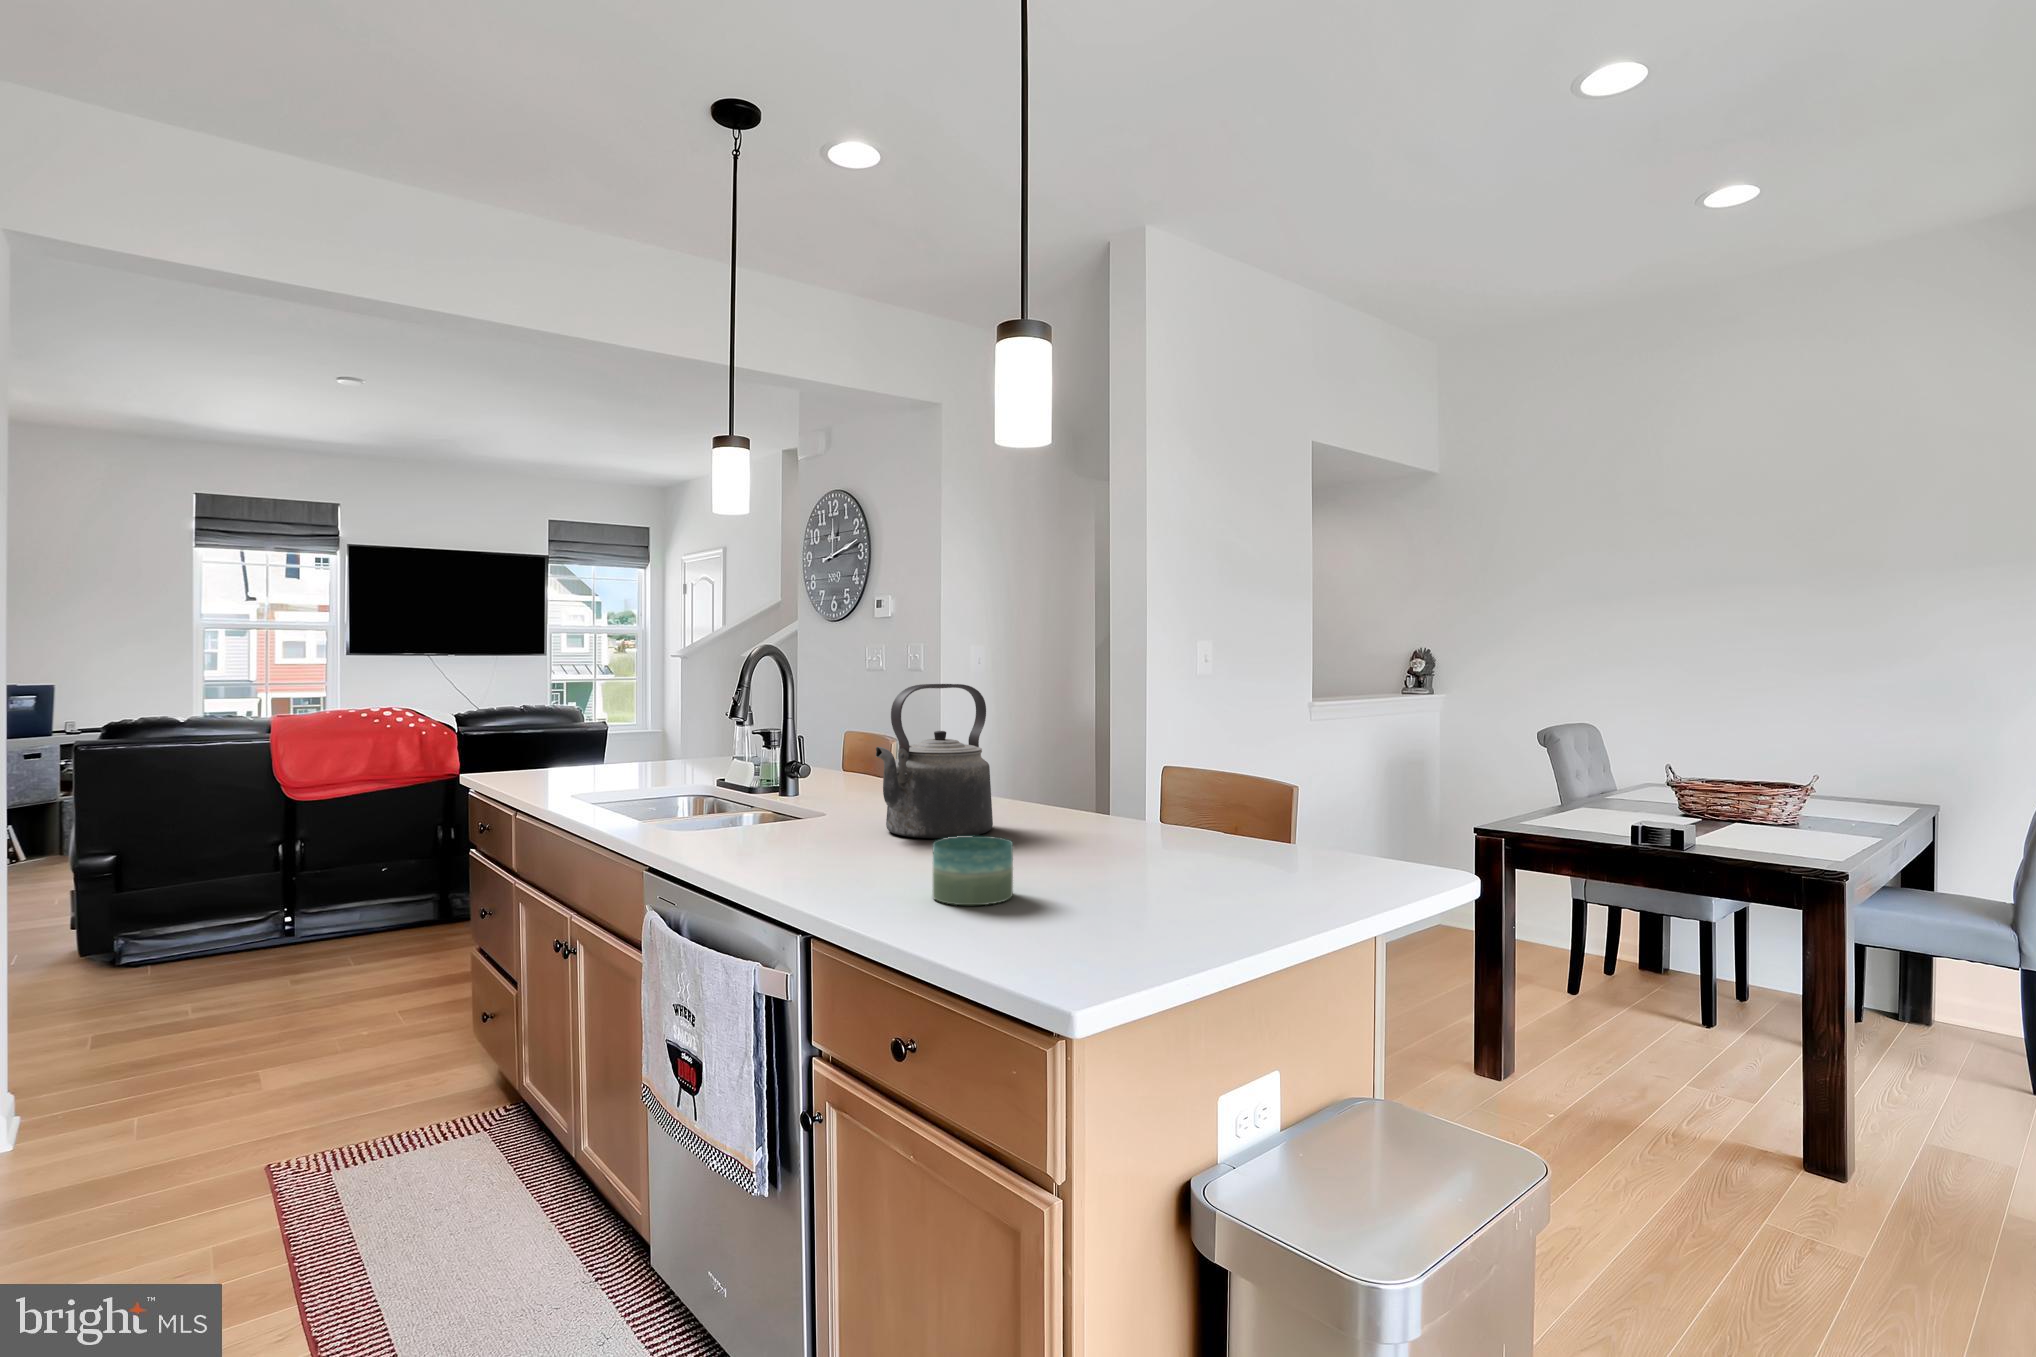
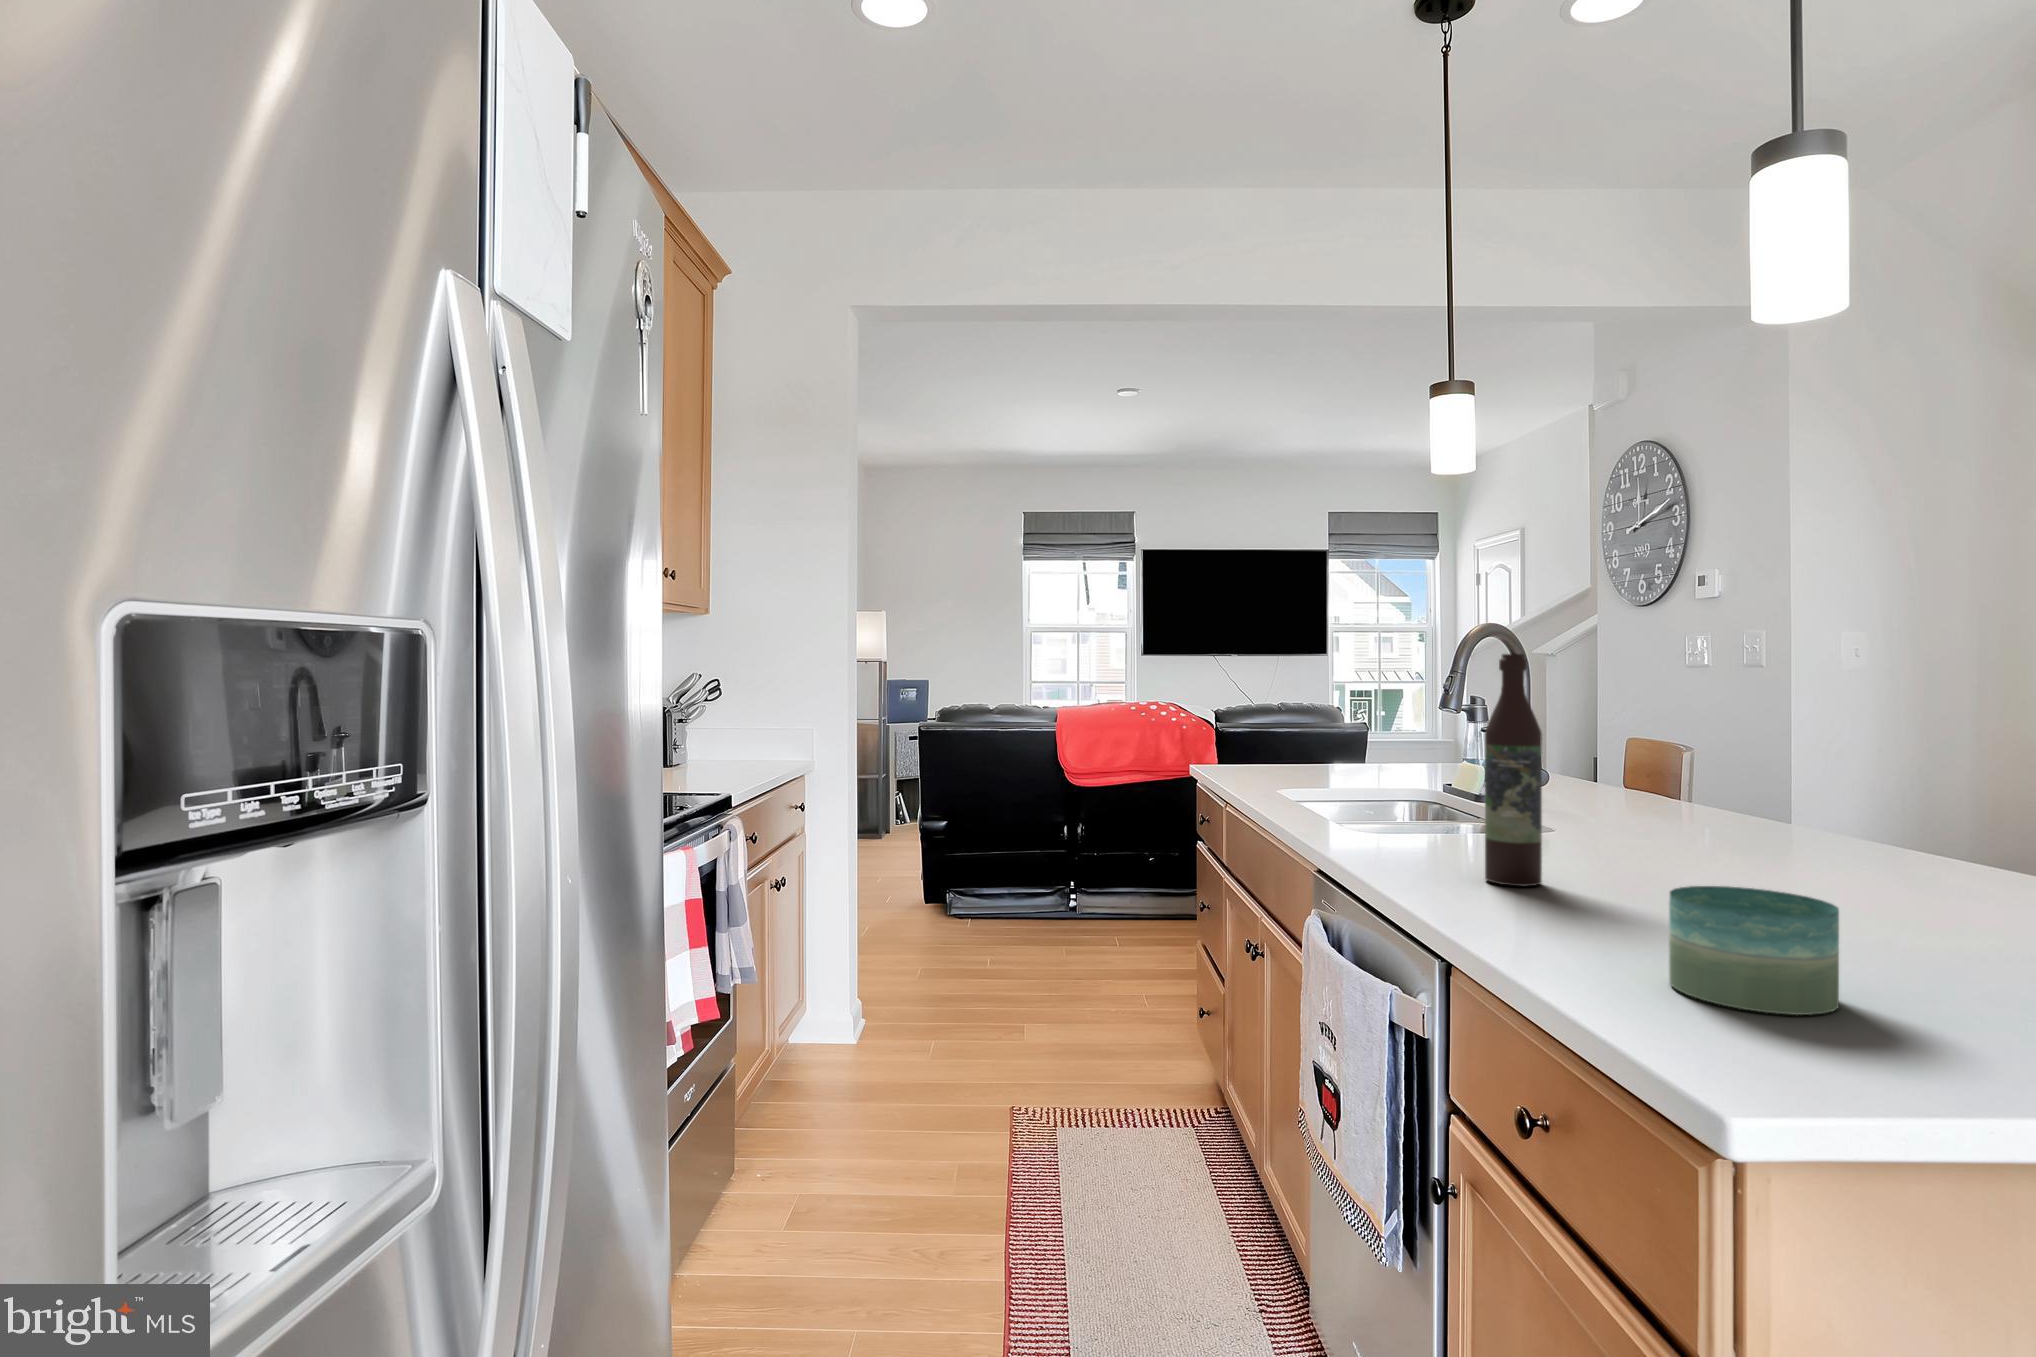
kettle: present [876,684,993,838] -> none [1618,652,1844,893]
wine bottle: none [795,687,833,853] -> present [1485,654,1542,886]

